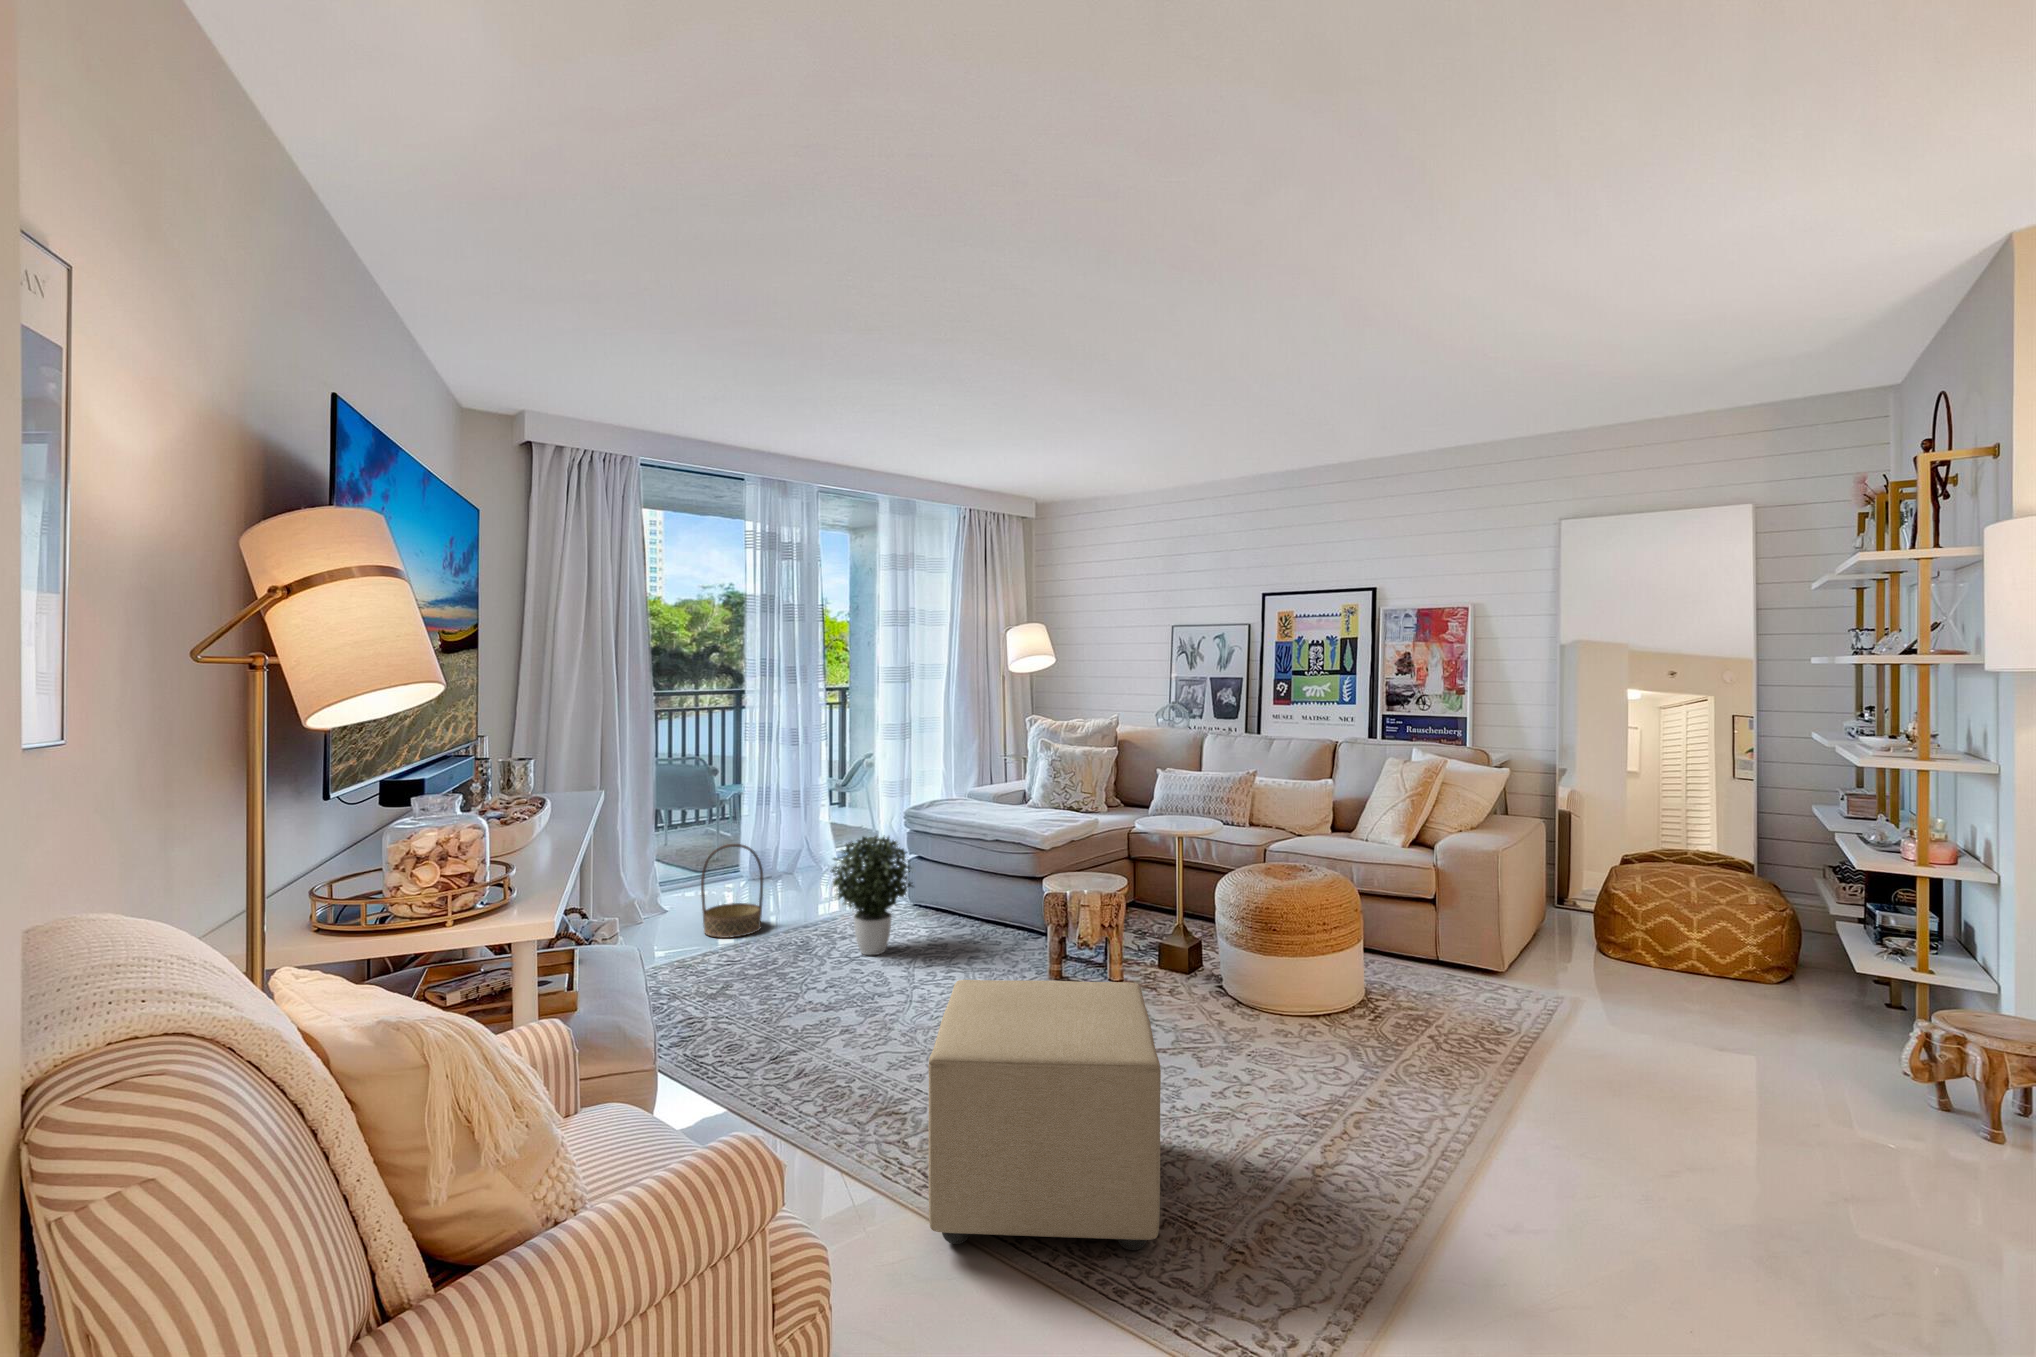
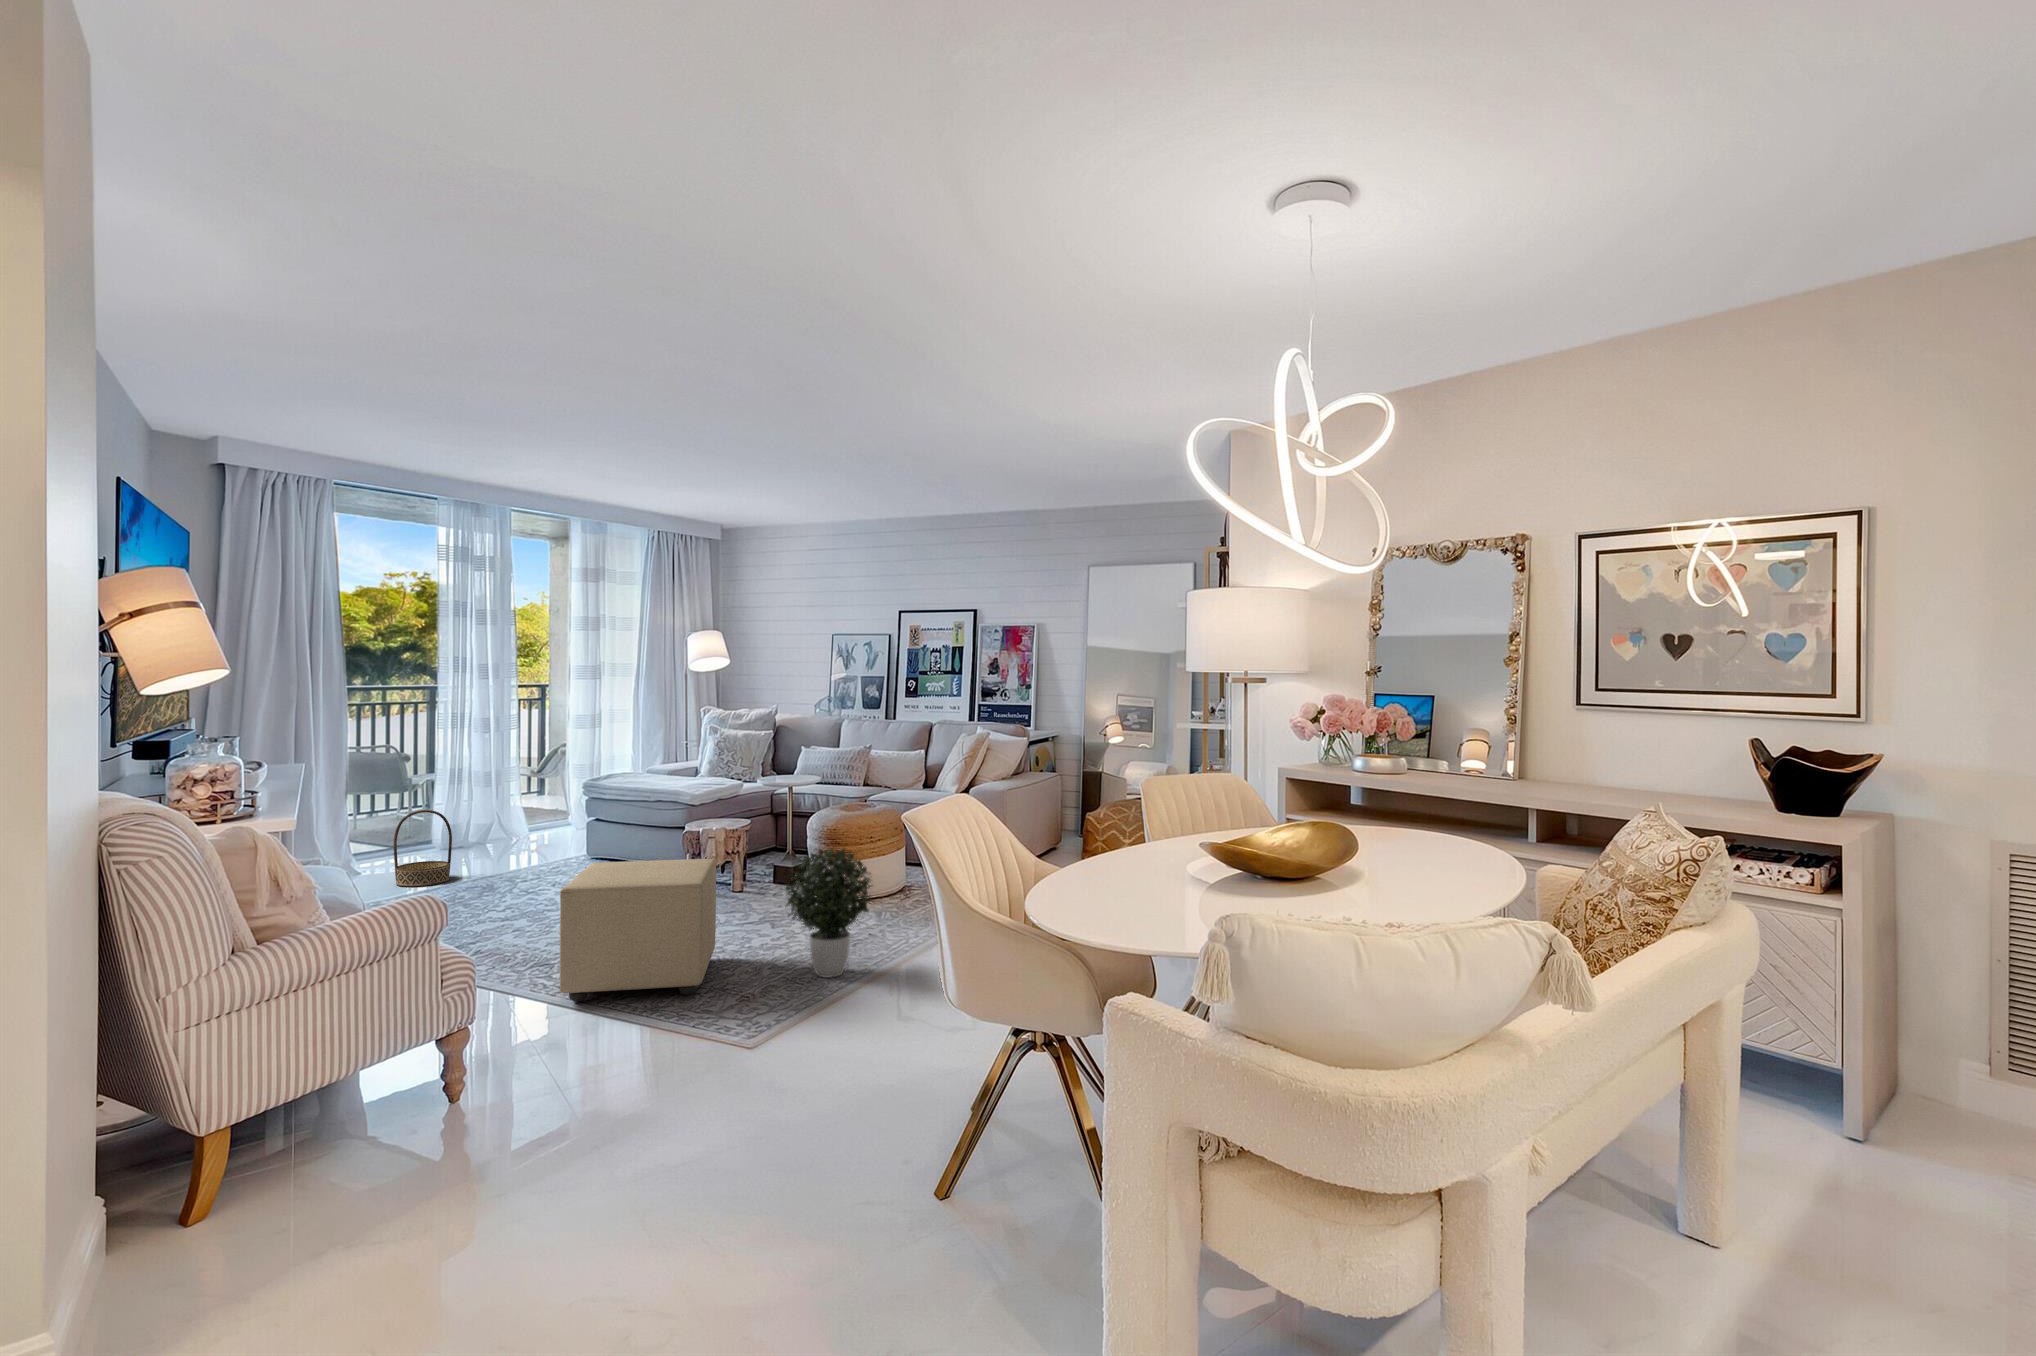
potted plant: present [831,836,913,955] -> present [786,849,873,978]

